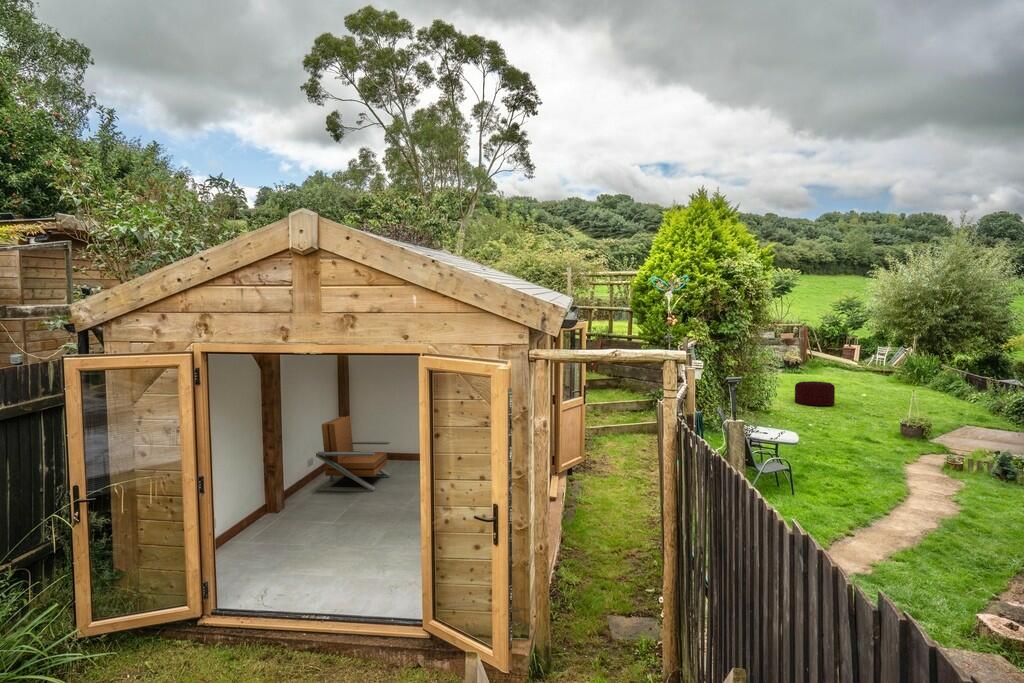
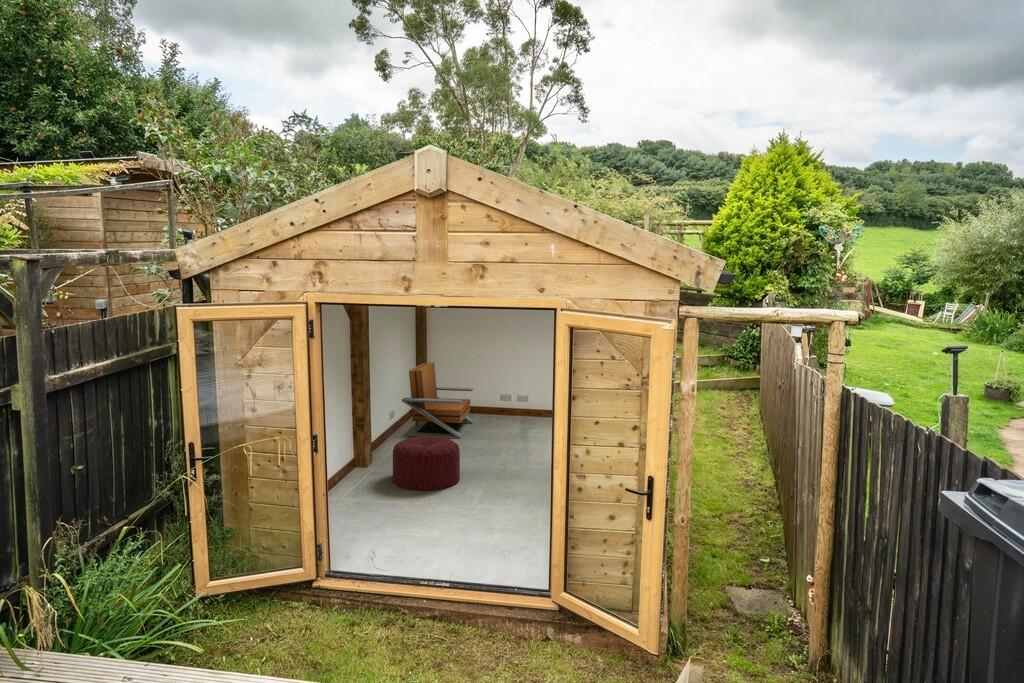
ottoman: present [795,381,835,406] -> present [393,436,460,490]

